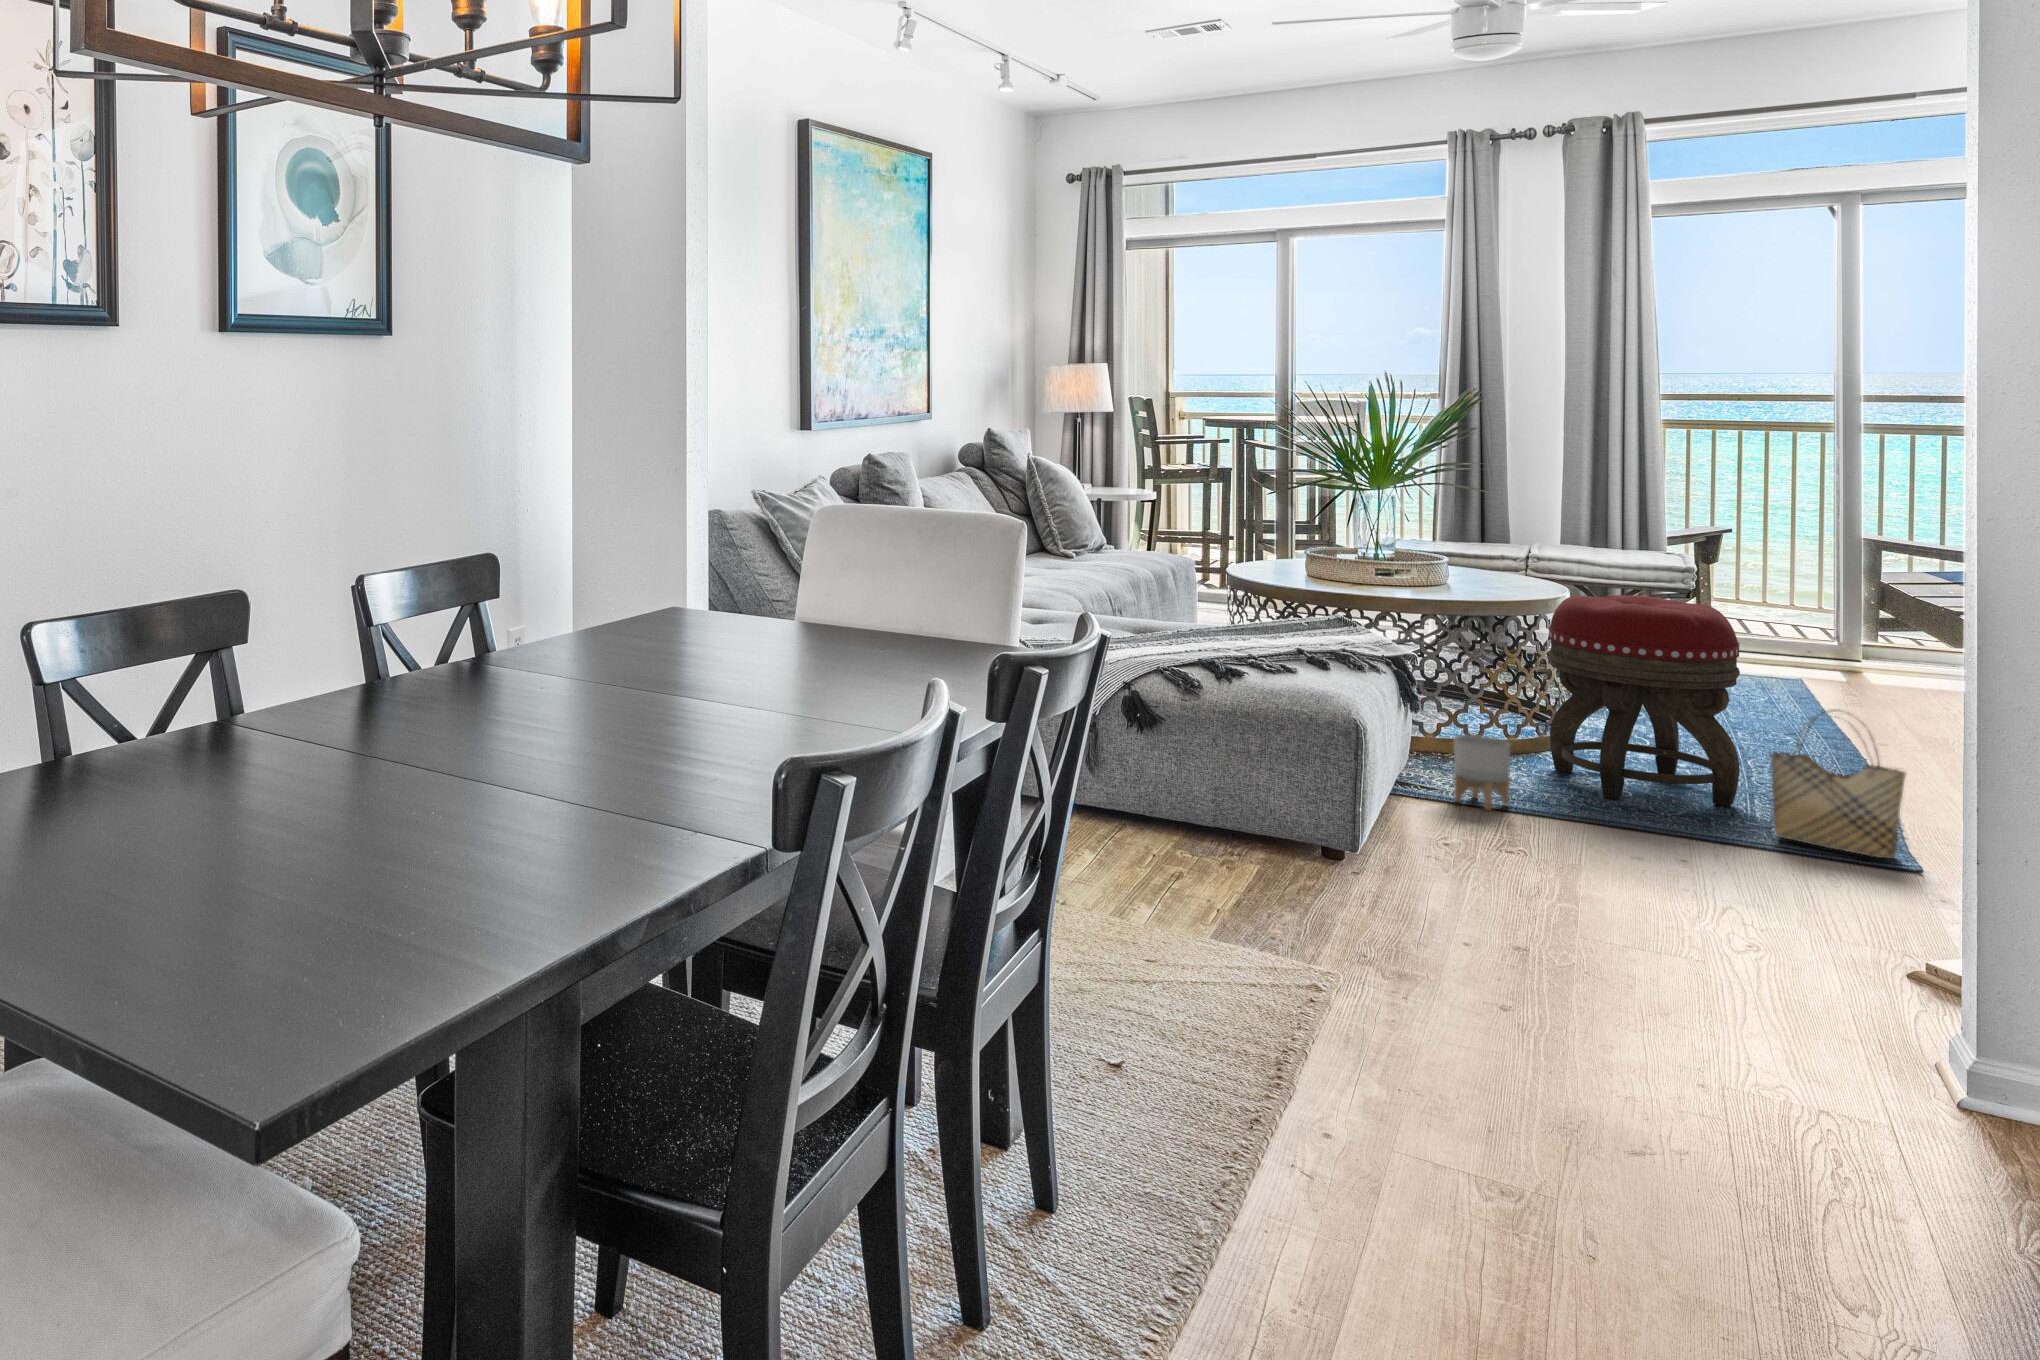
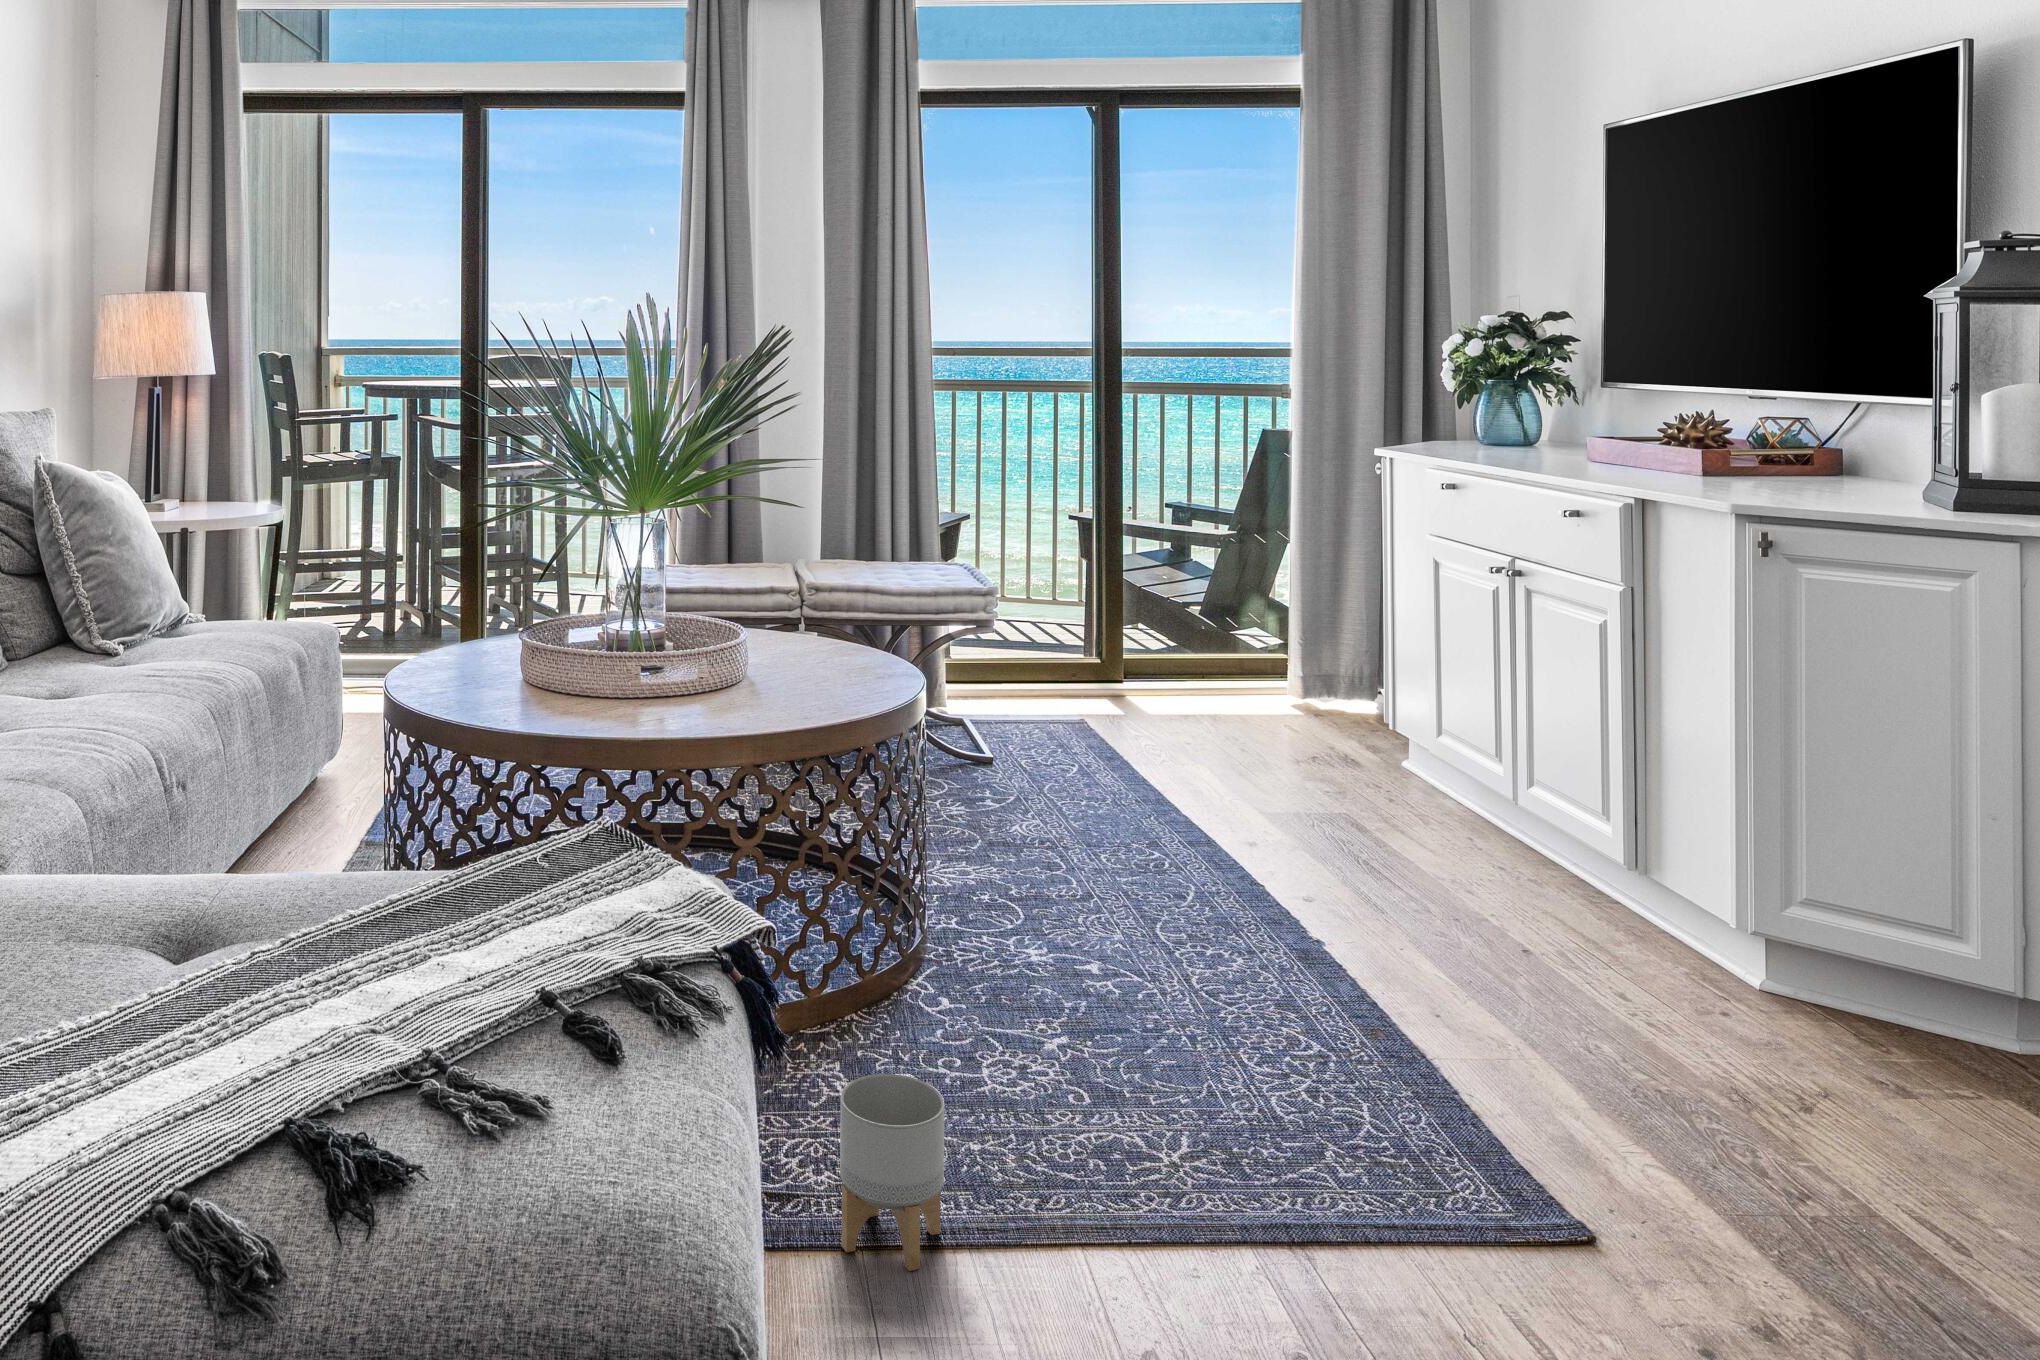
footstool: present [1549,595,1740,806] -> none [936,694,1230,1123]
woven basket: present [1770,712,1906,858] -> none [1334,915,1537,1214]

